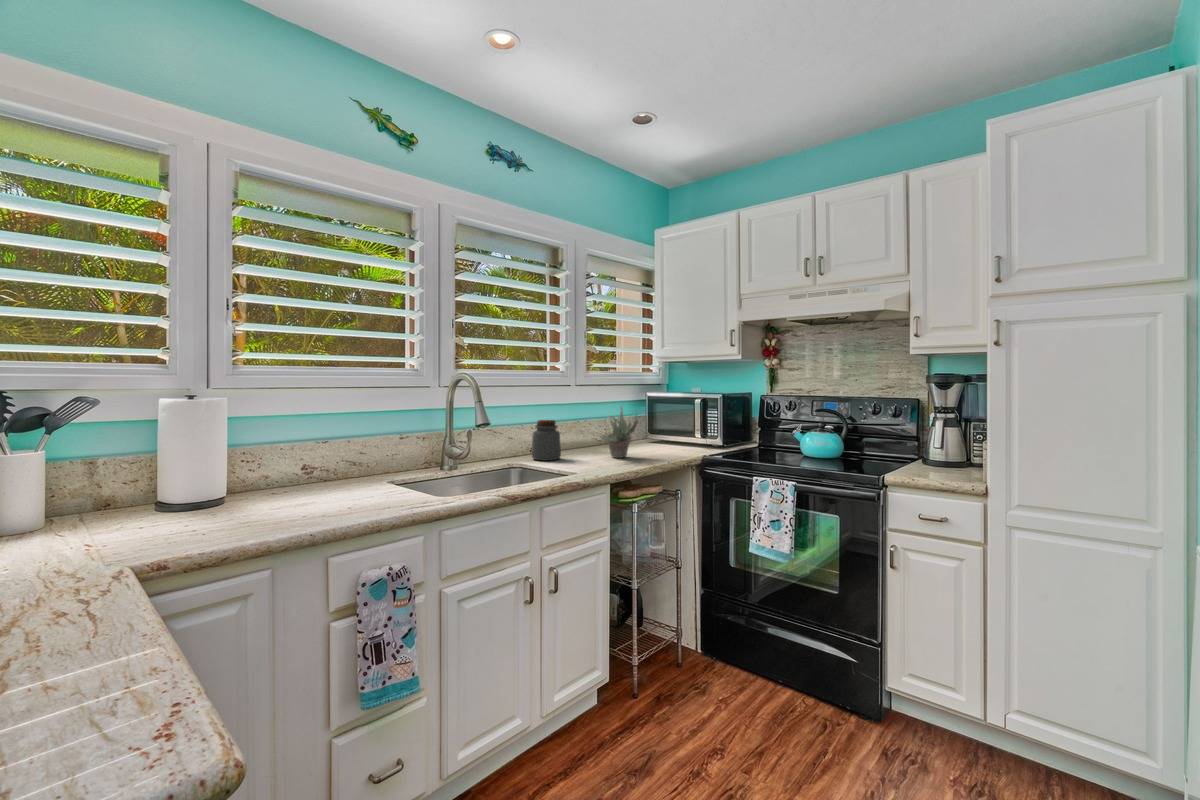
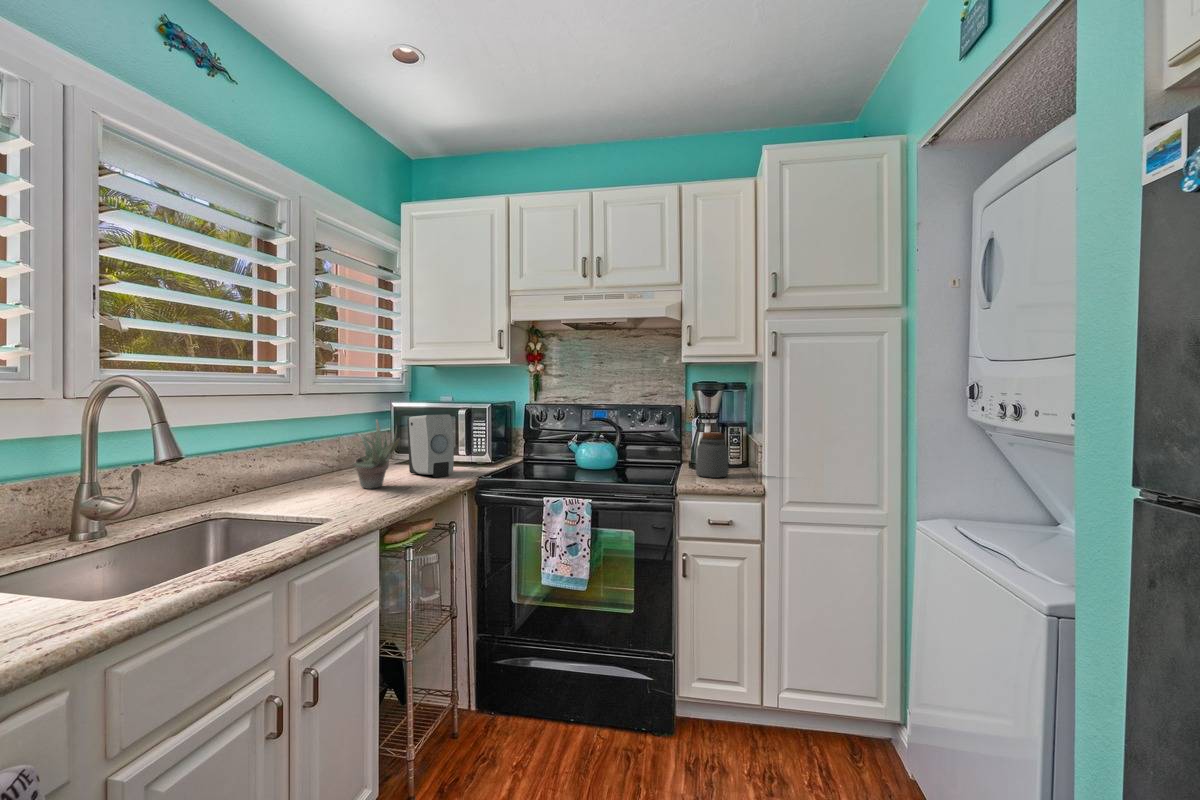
soap dispenser: none [652,403,686,454] -> present [407,415,454,477]
jar: present [531,420,561,460] -> present [696,432,729,478]

